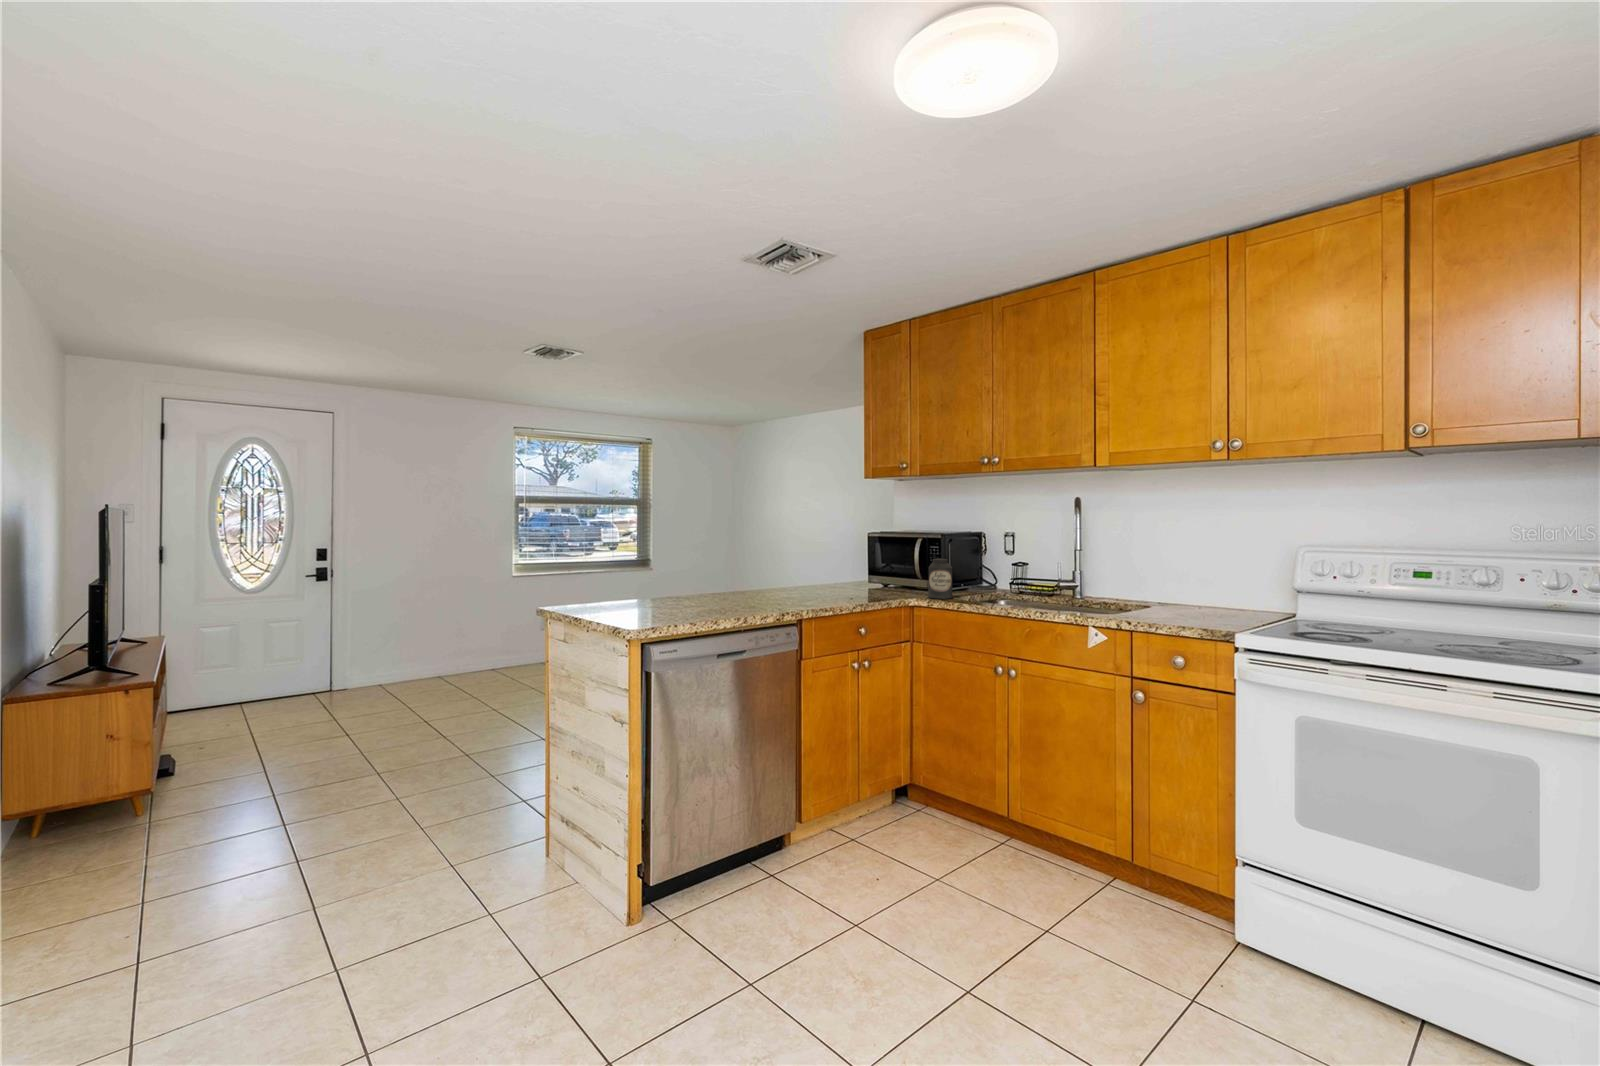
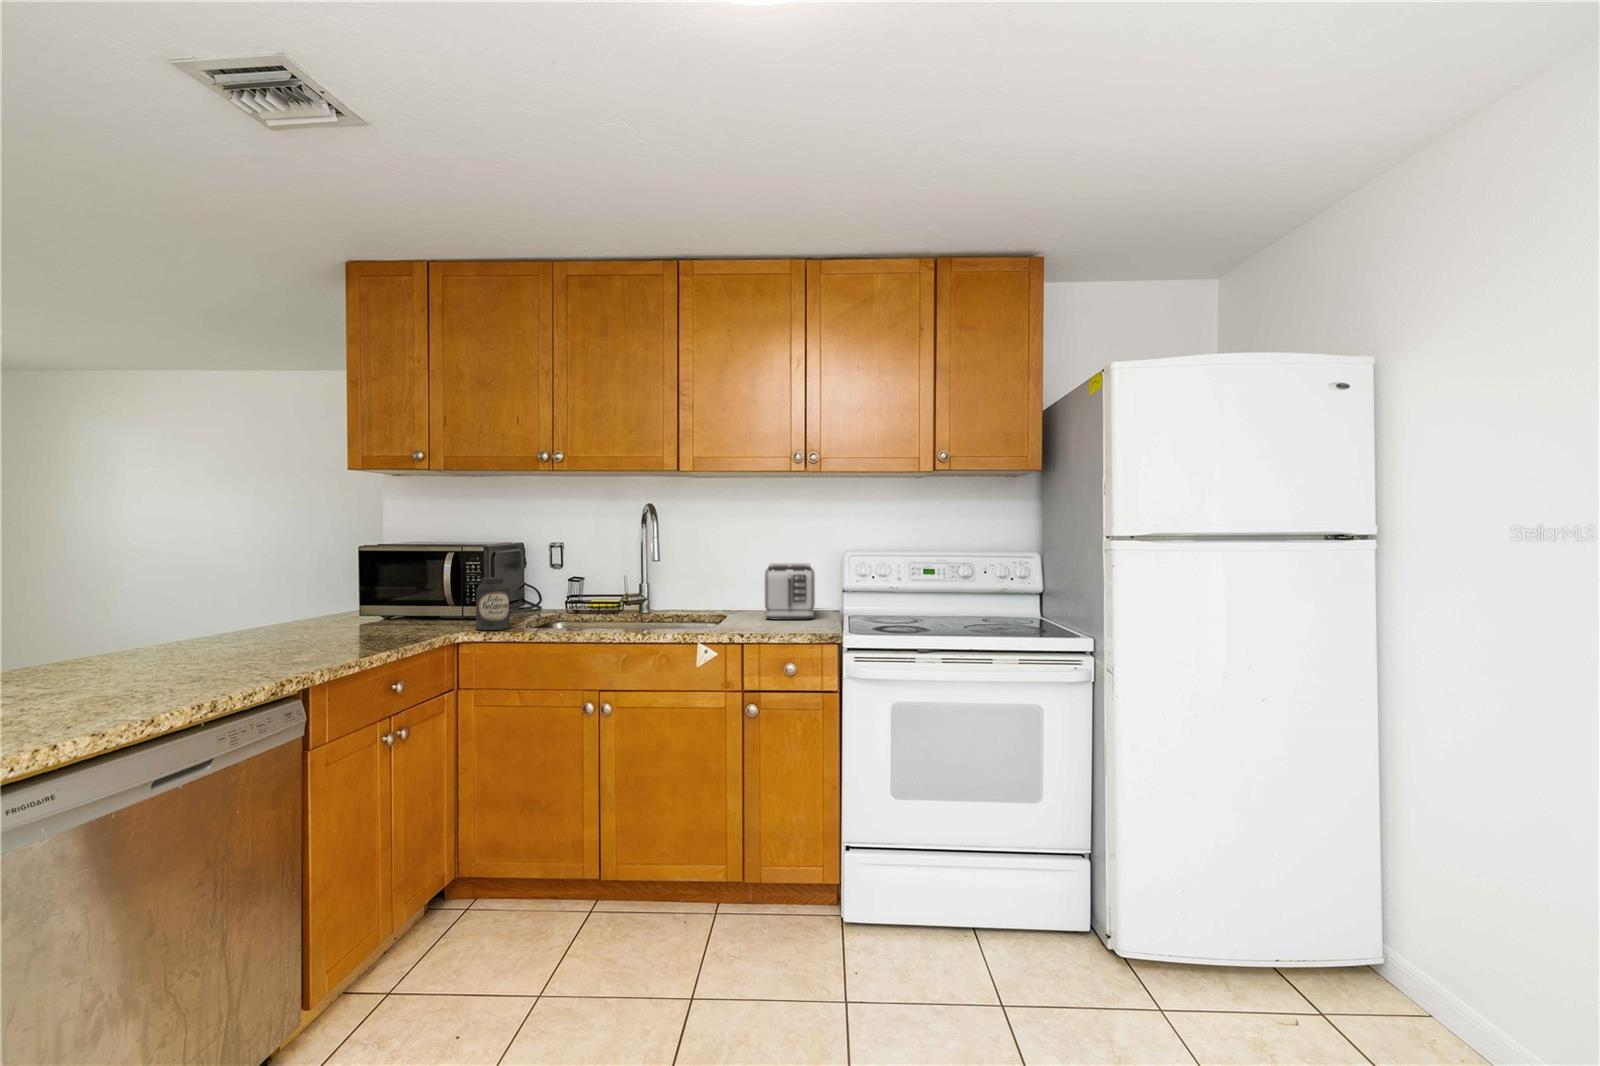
toaster: none [1182,558,1257,617] -> present [765,563,815,620]

